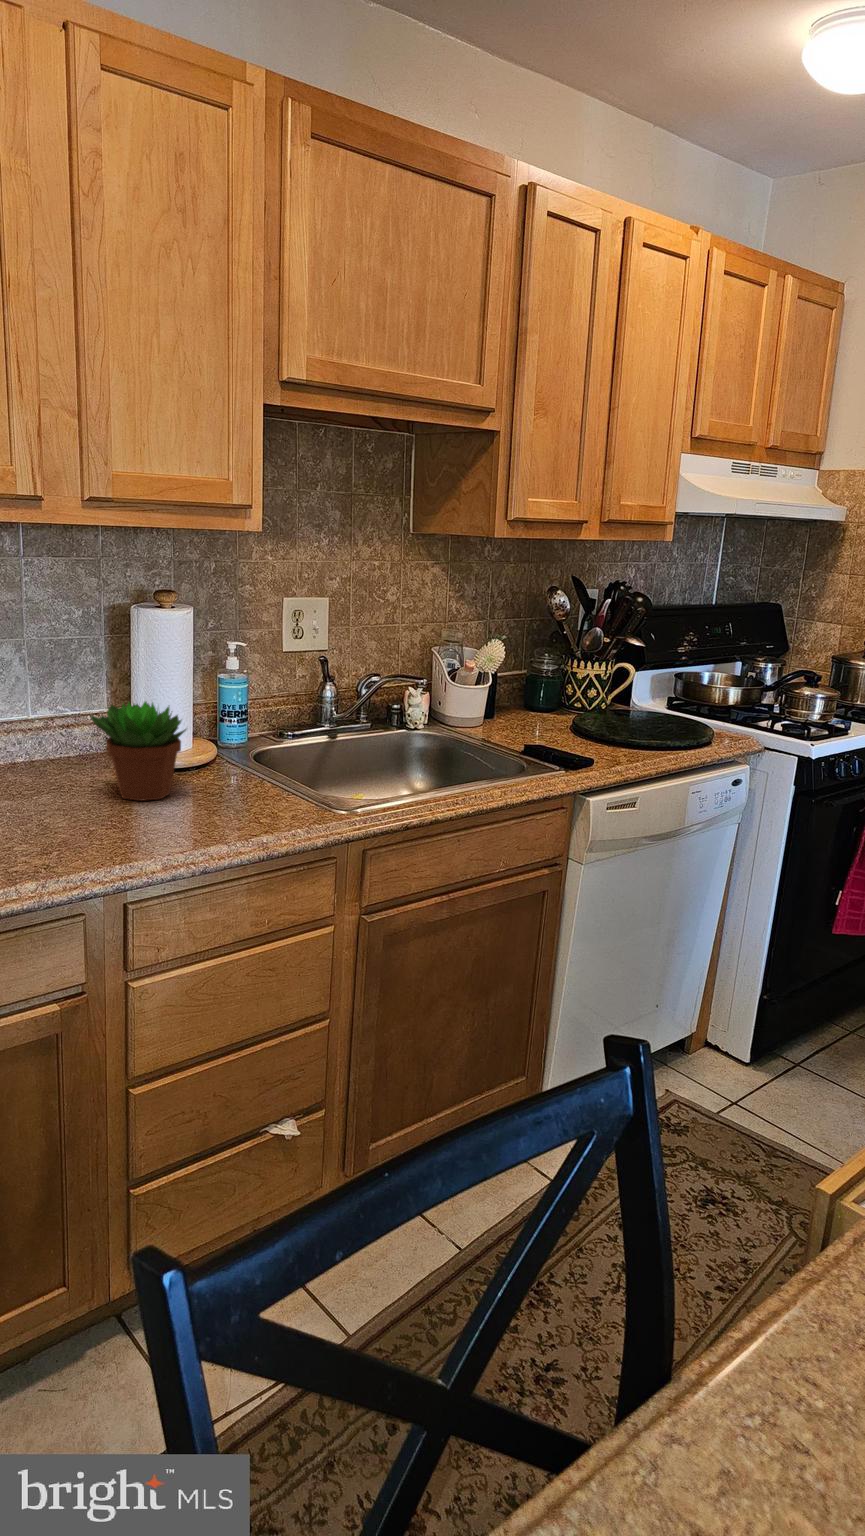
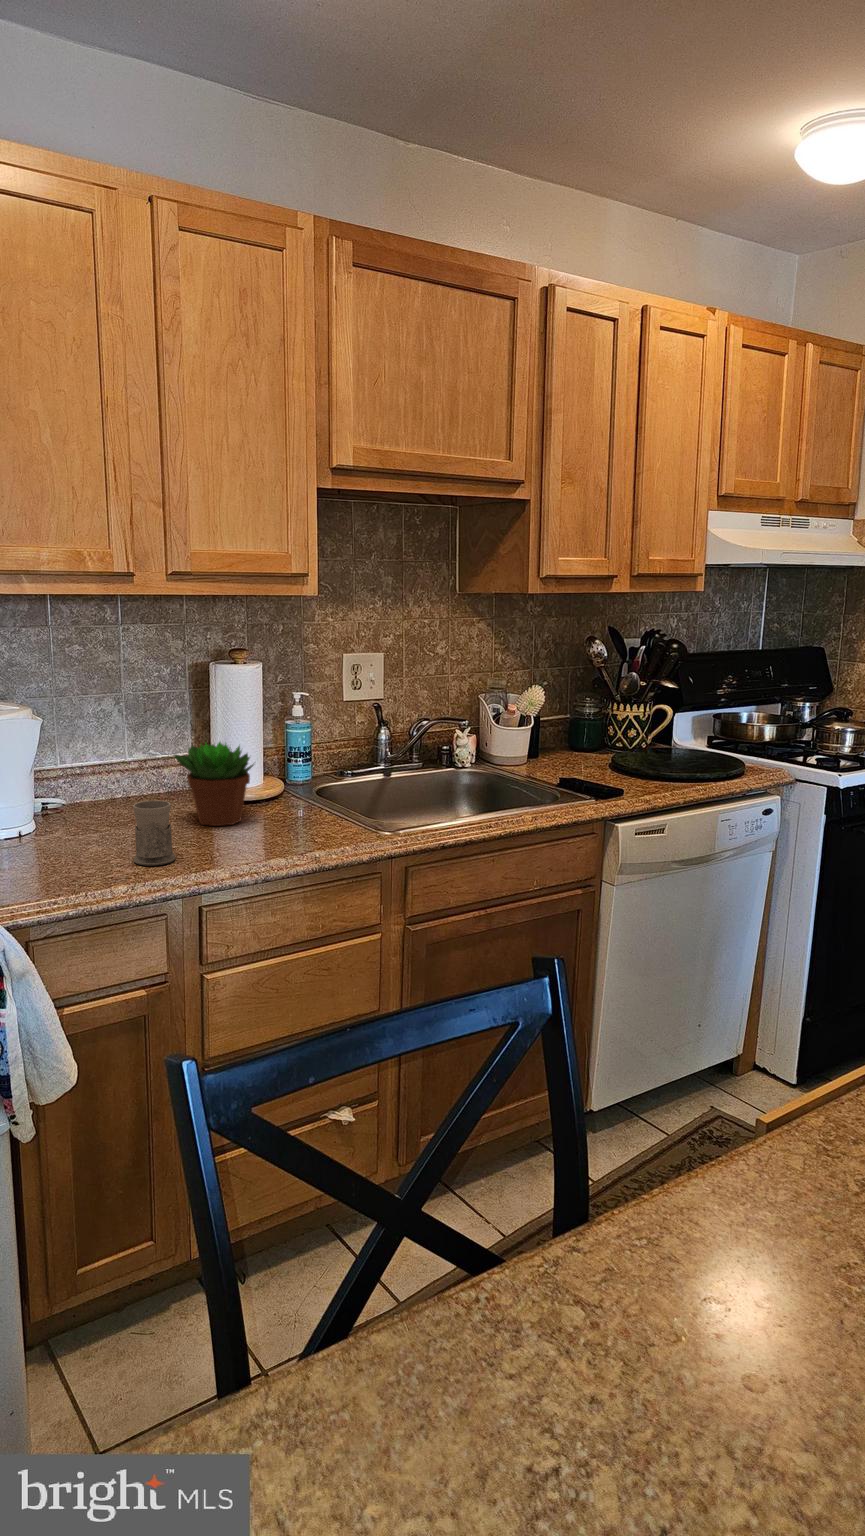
mug: none [43,775,95,854] -> present [133,800,175,866]

